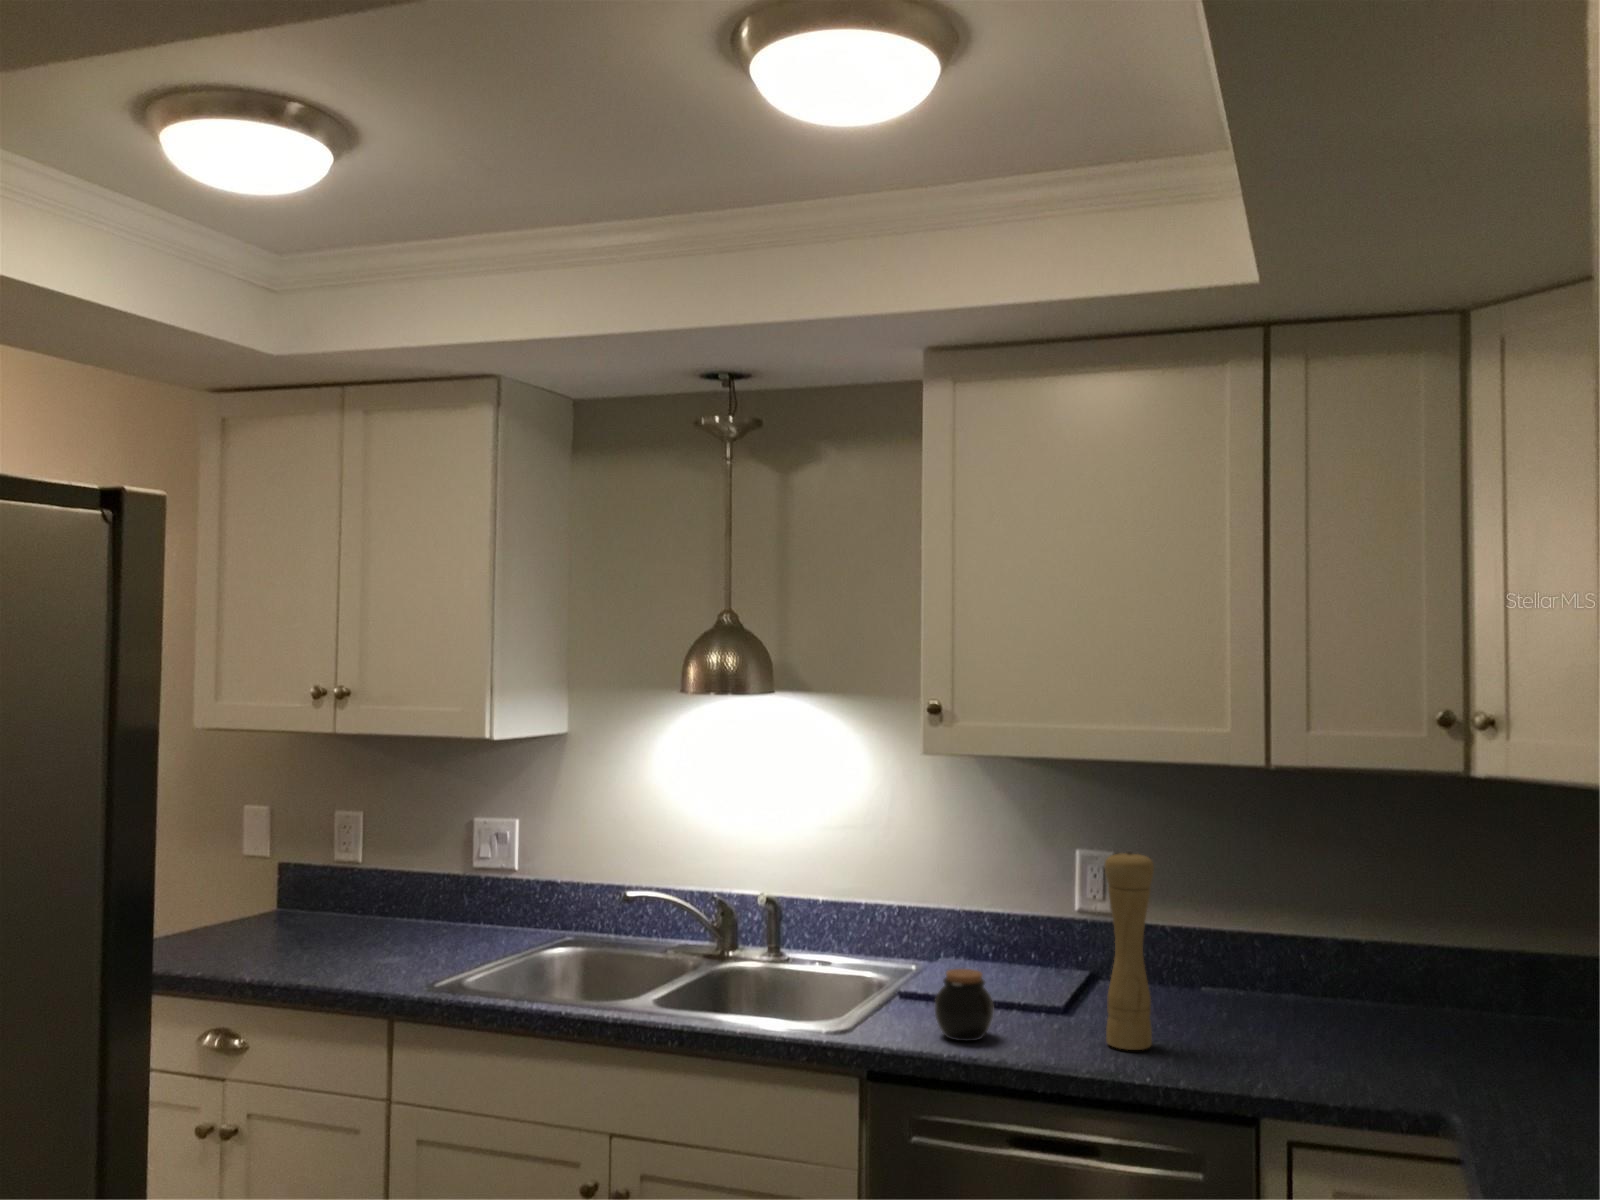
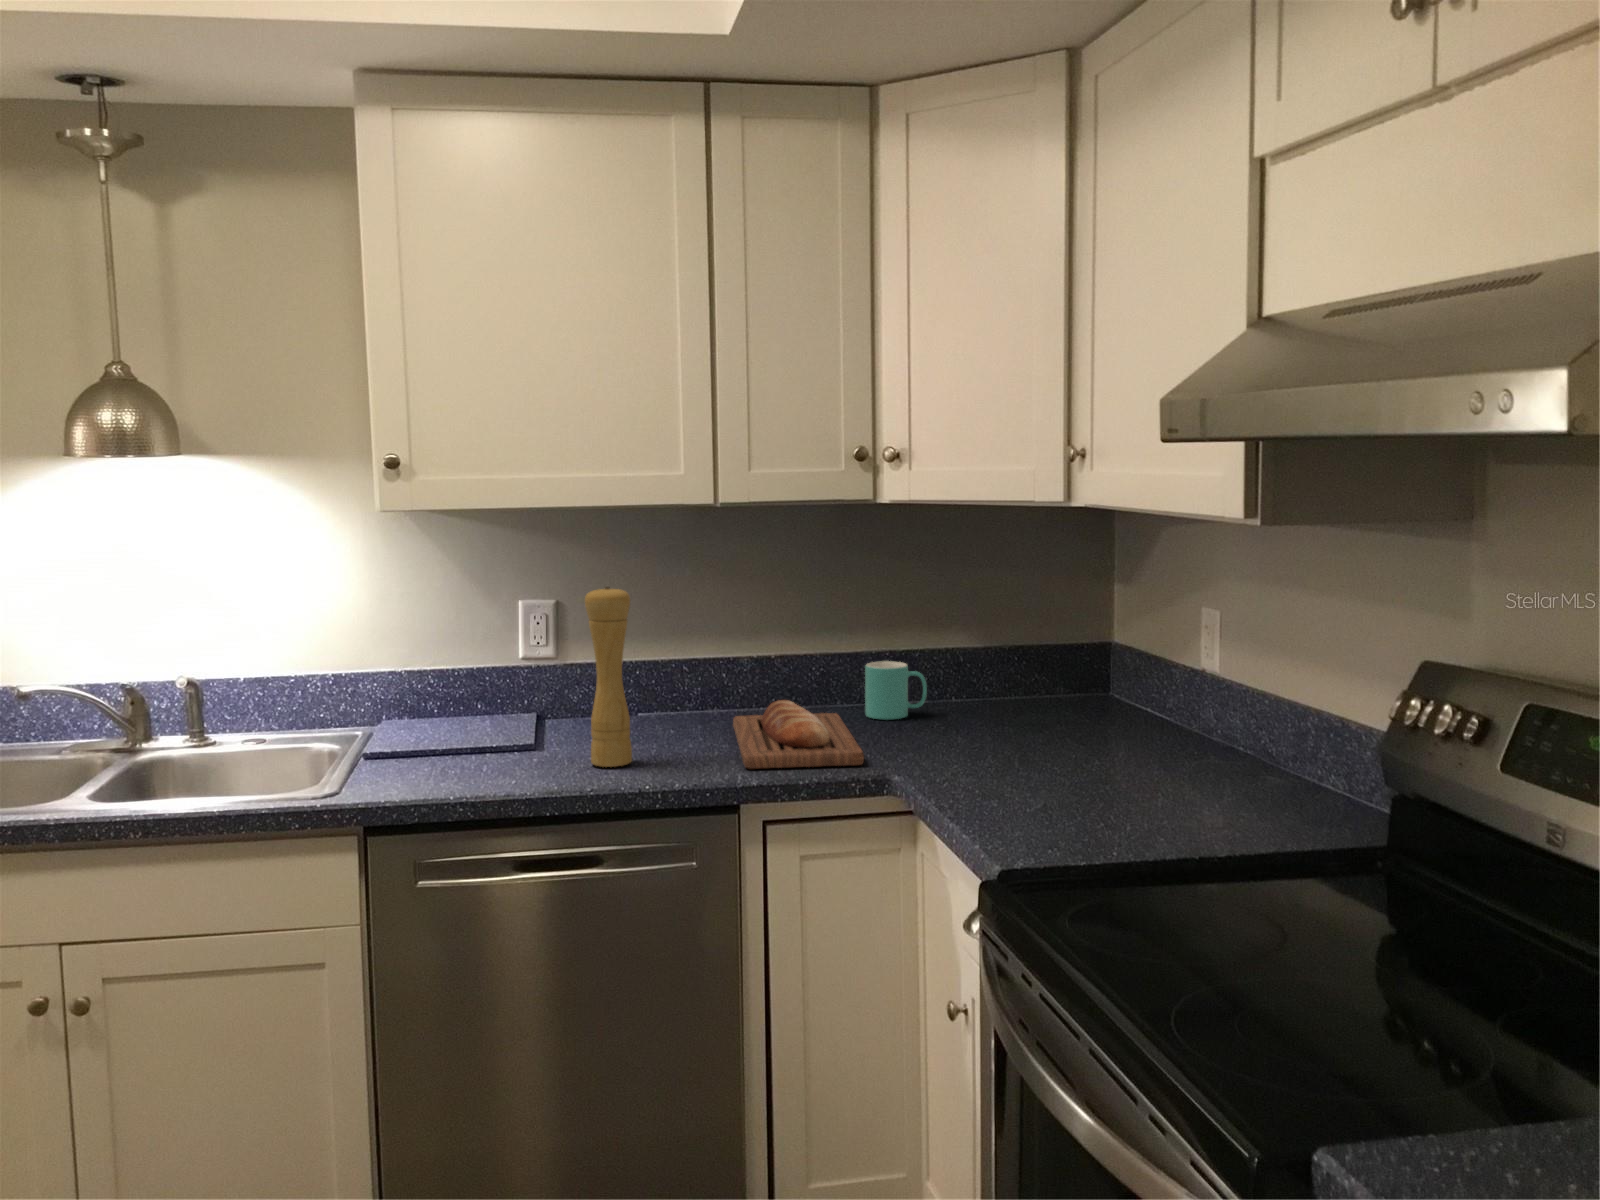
mug: none [1470,966,1554,1042] -> present [865,661,927,719]
jar: present [935,969,993,1041] -> none [426,715,485,783]
bread loaf: none [1272,999,1427,1098] -> present [733,700,864,769]

